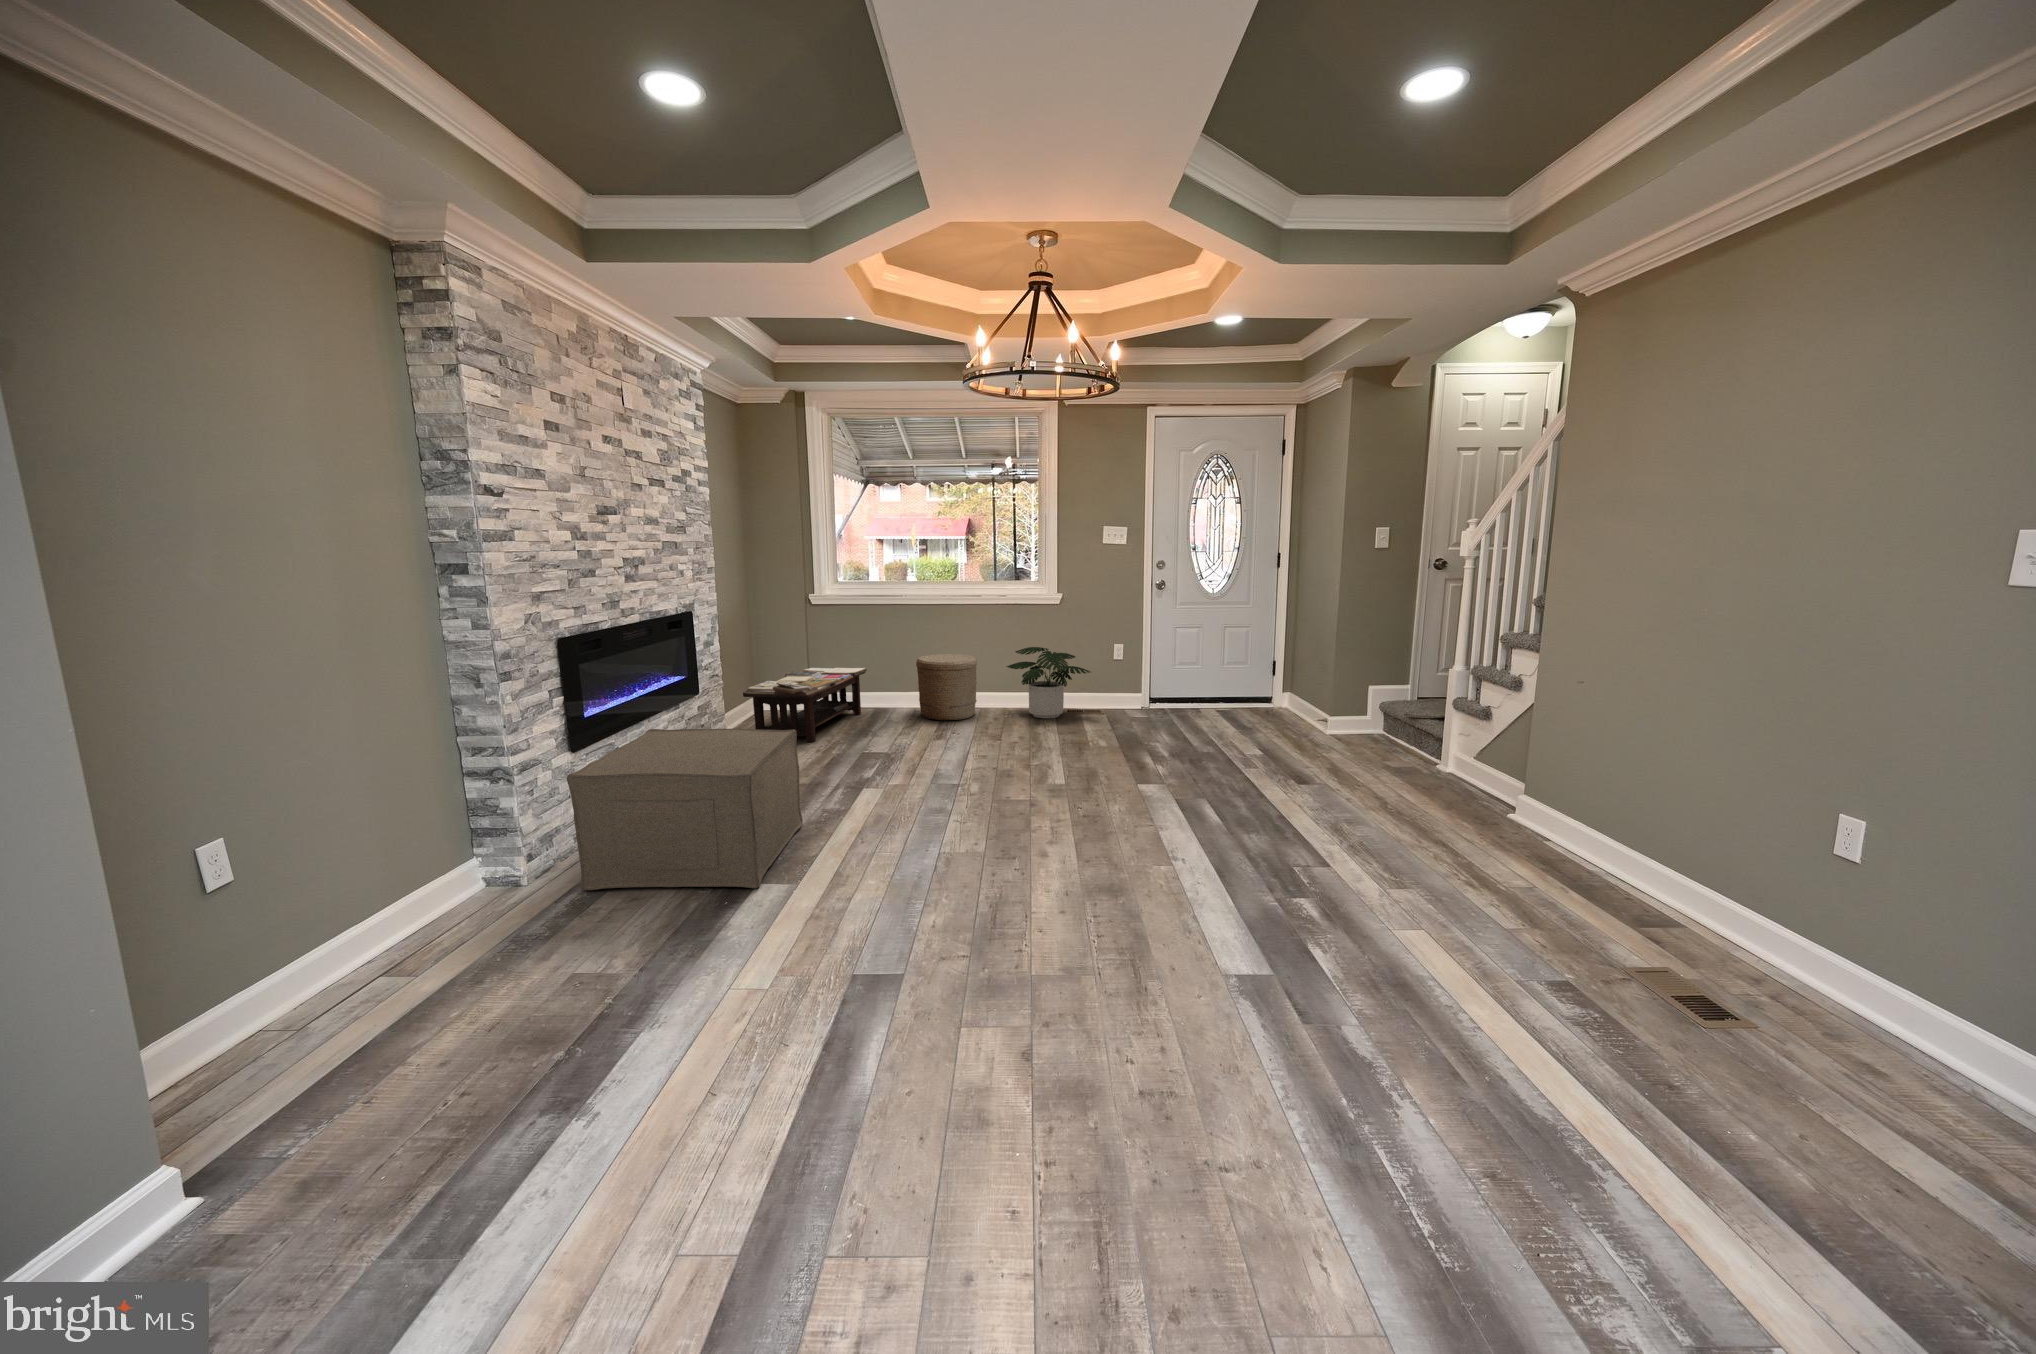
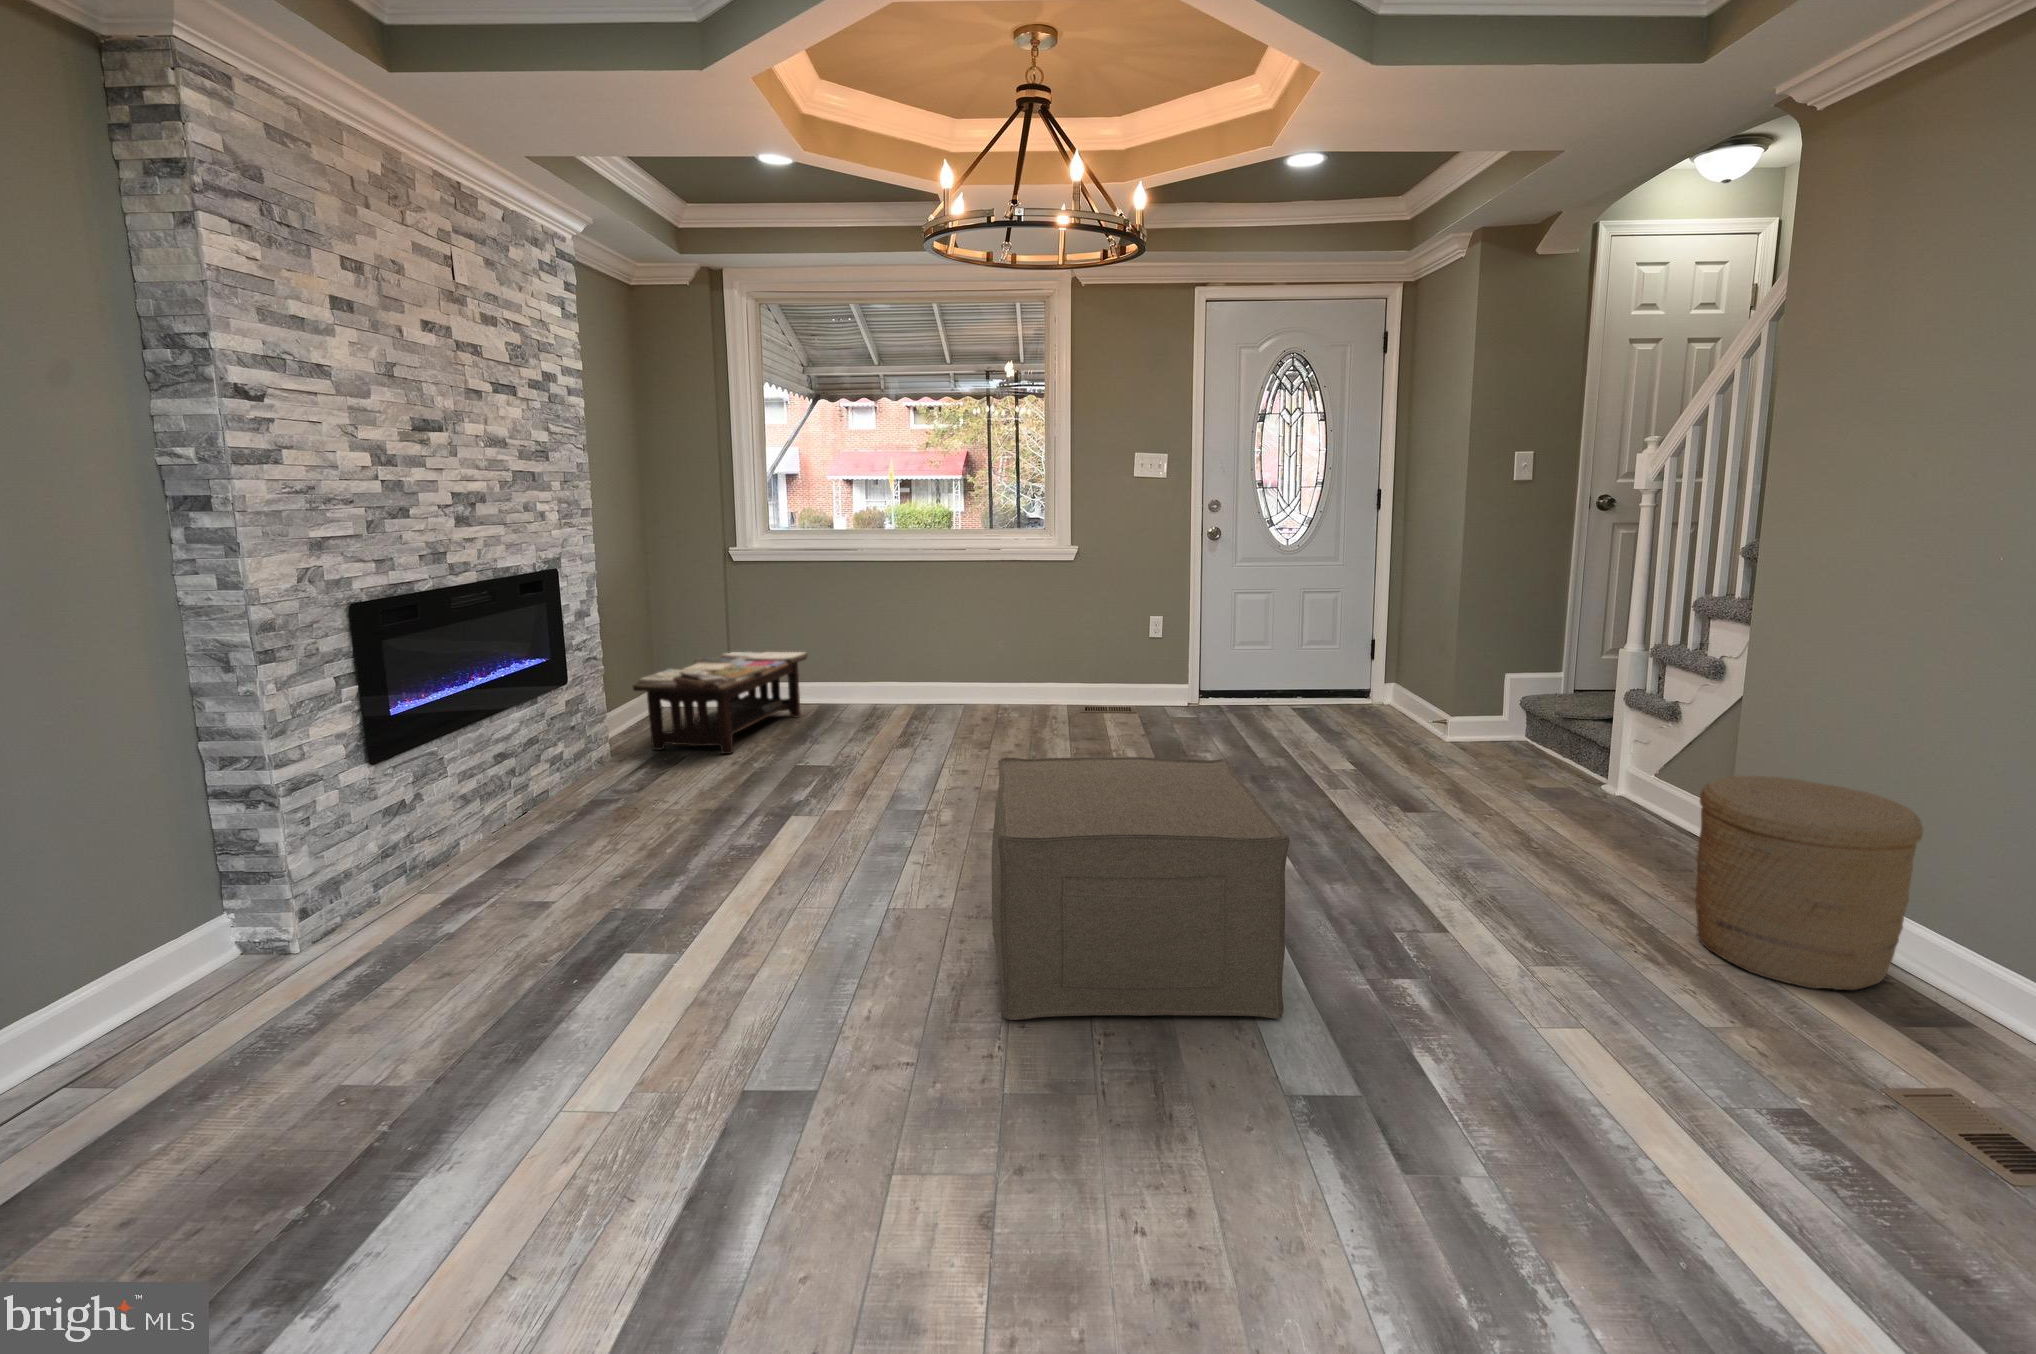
potted plant: present [1007,647,1090,718] -> none [1001,623,1120,723]
woven basket: present [916,654,977,721] -> present [1695,776,1923,990]
ottoman: present [567,728,803,890] -> present [992,757,1290,1020]

